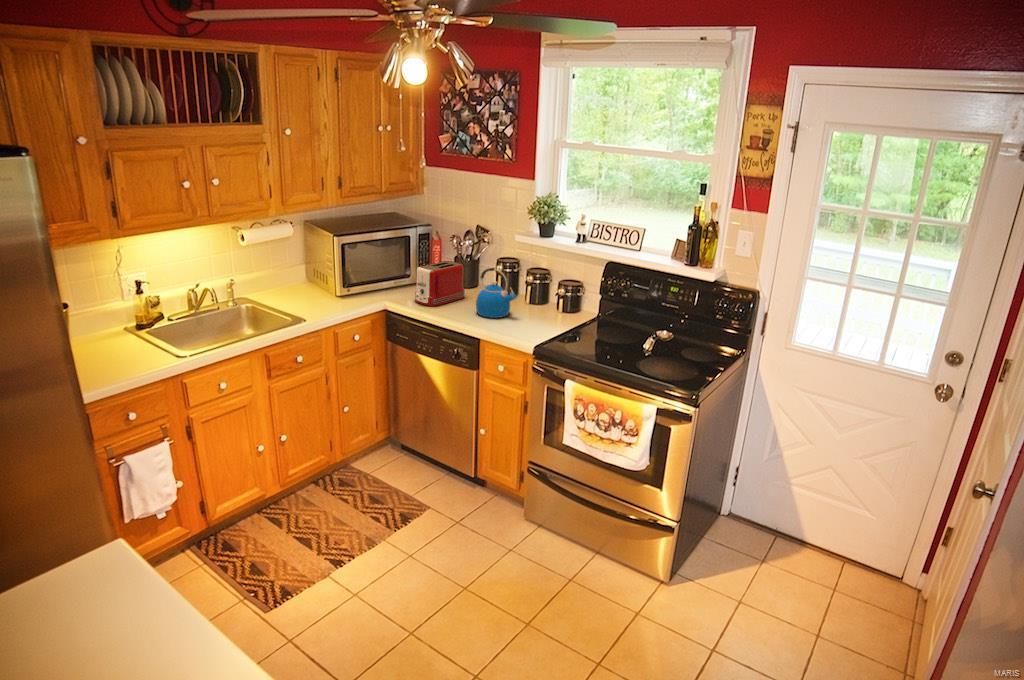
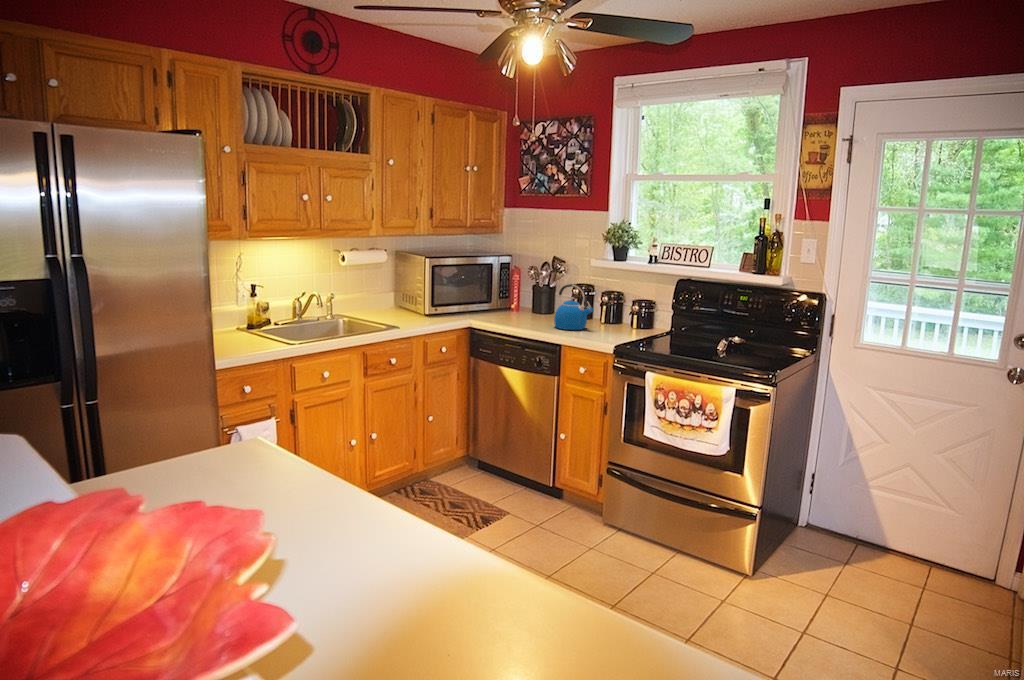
toaster: present [415,261,465,306] -> none [495,285,542,323]

